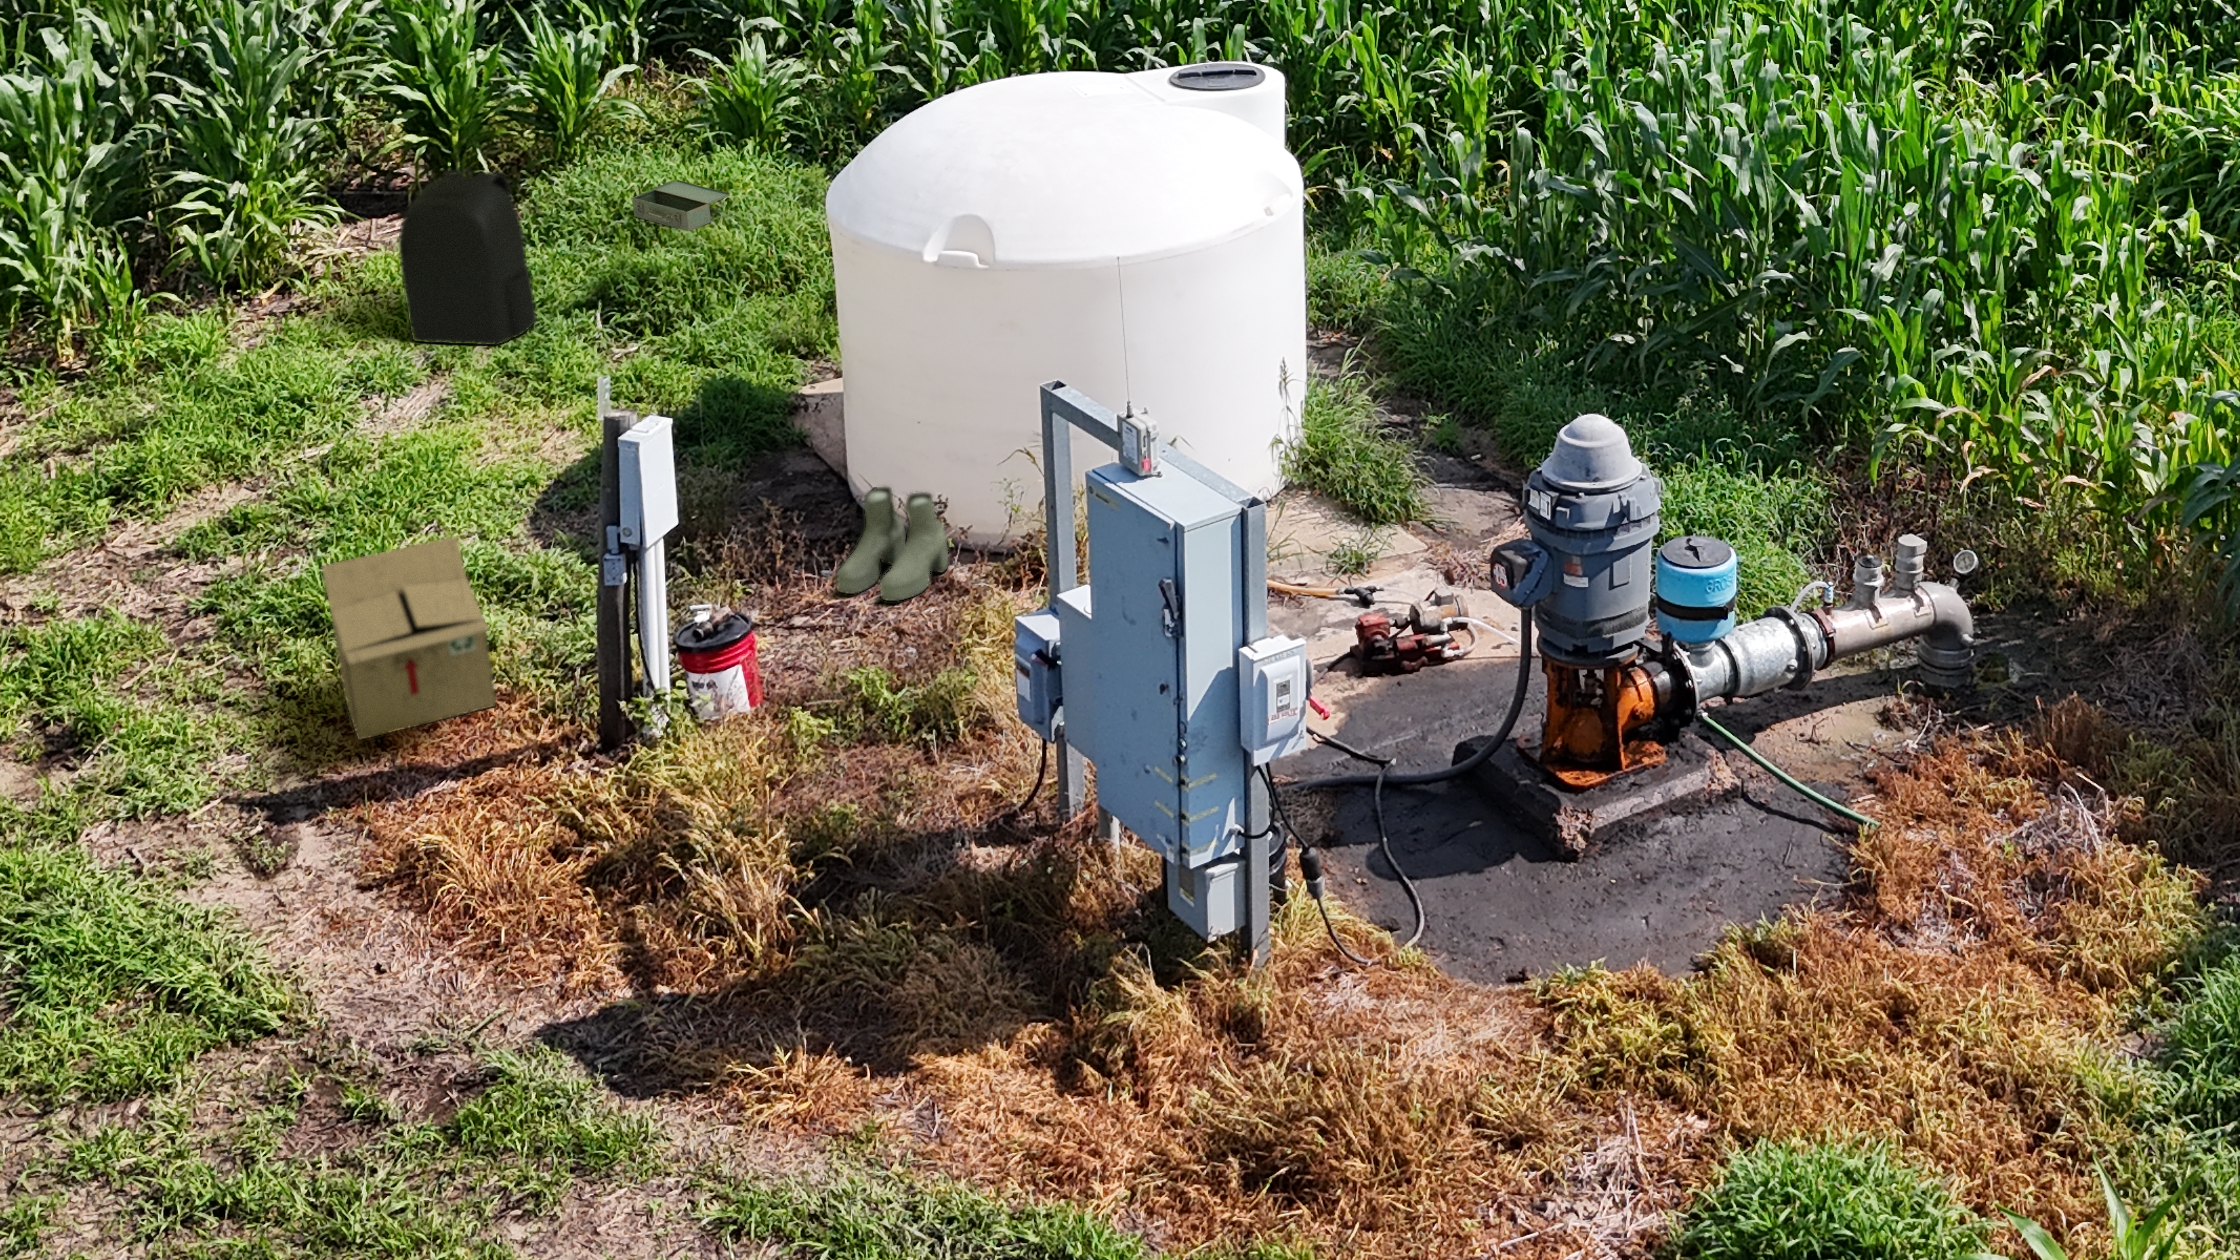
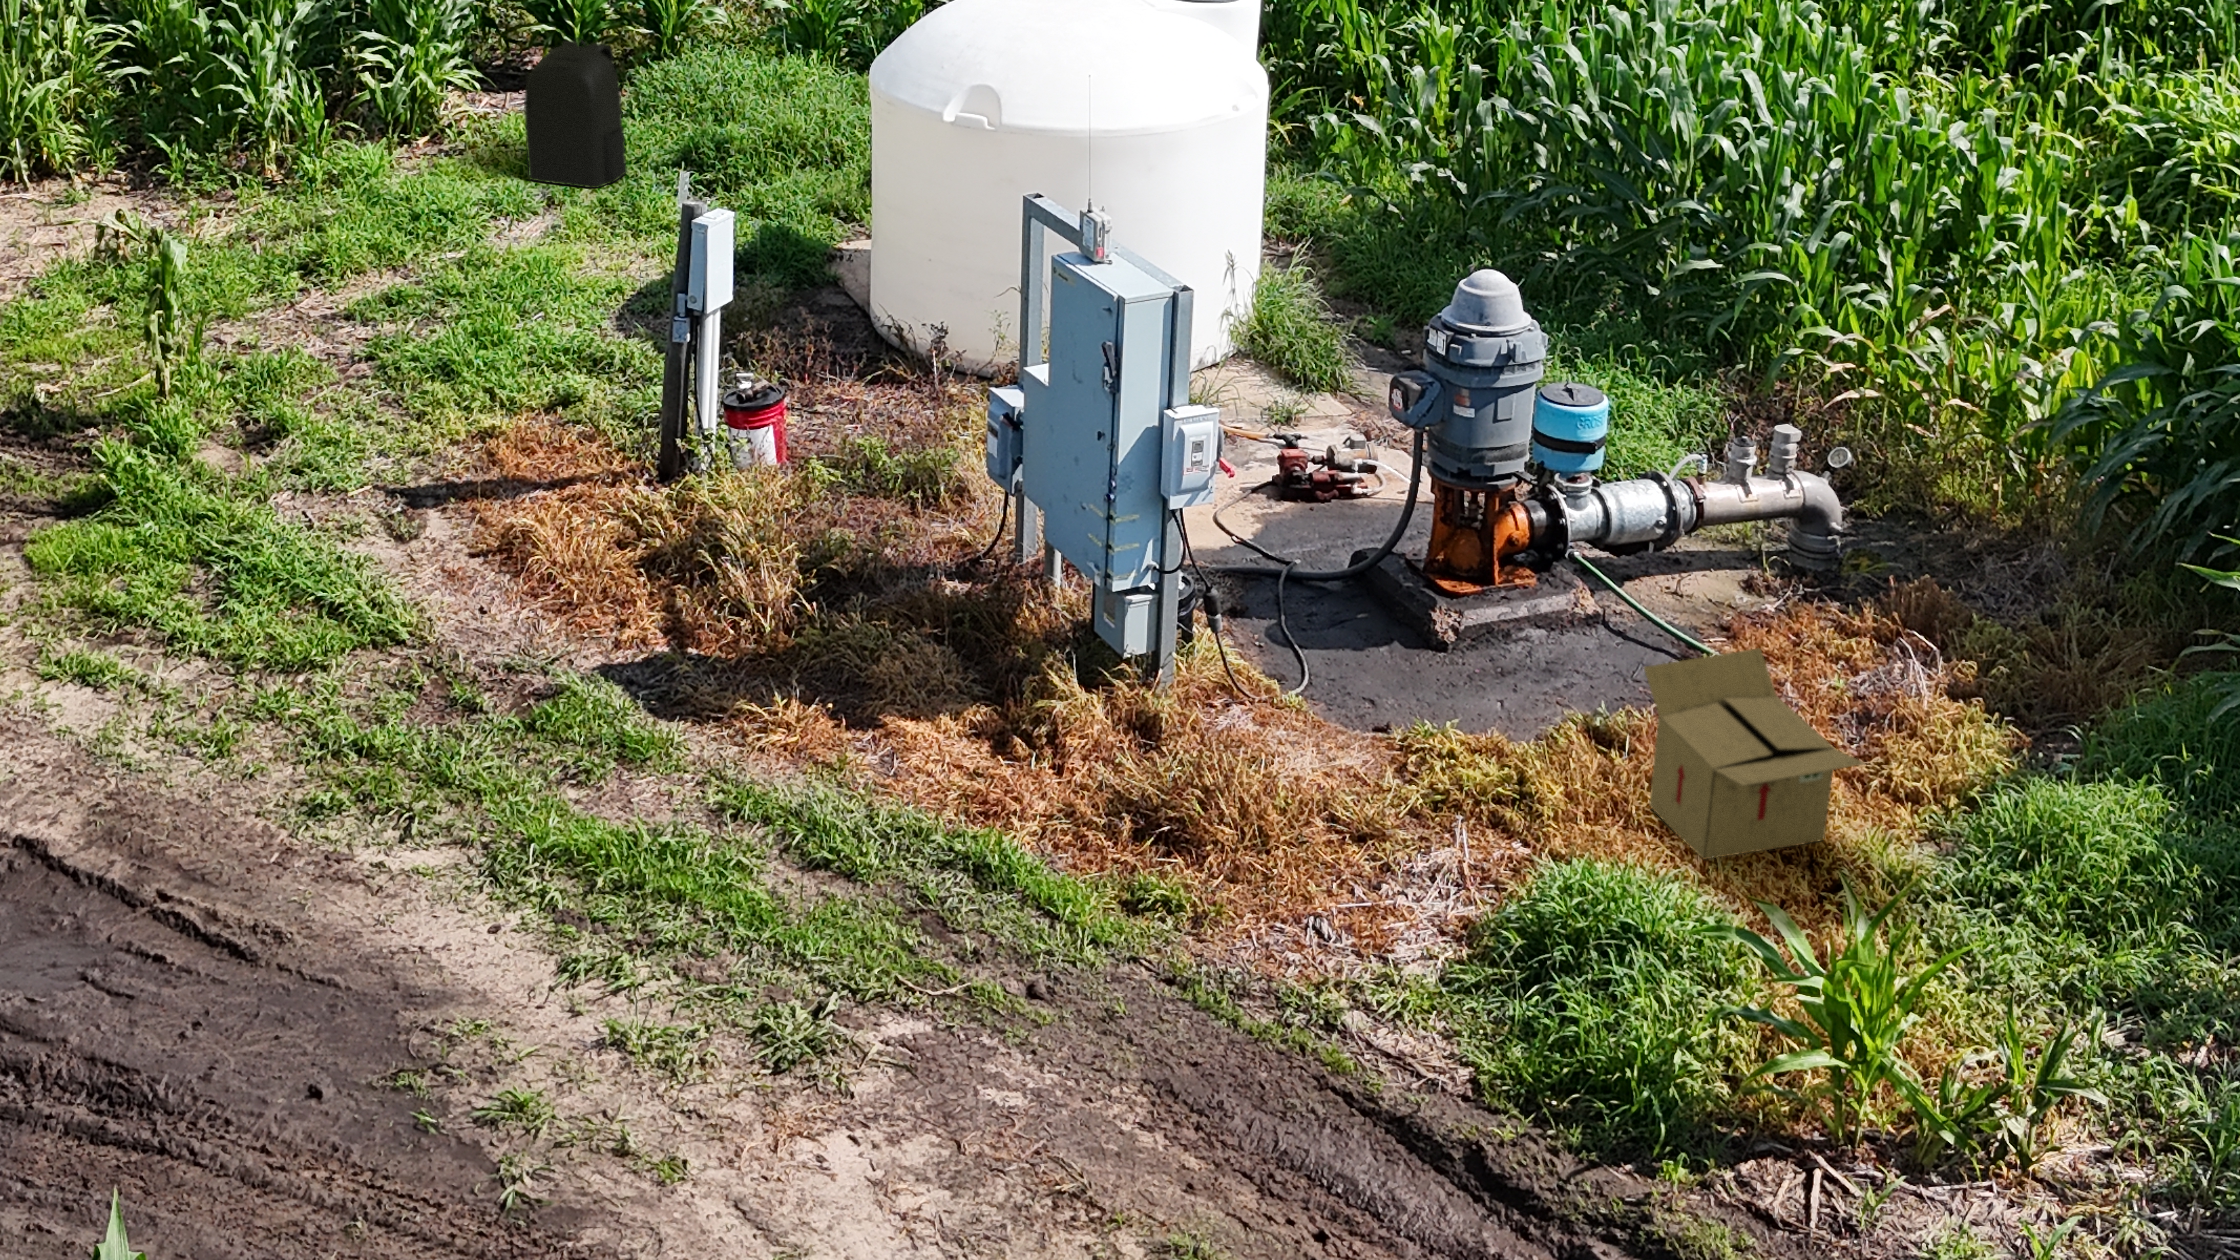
toolbox: present [632,180,730,231] -> none [708,74,788,117]
boots: present [837,487,948,601] -> none [848,308,941,402]
cardboard box: present [322,537,496,740] -> present [1643,648,1865,859]

